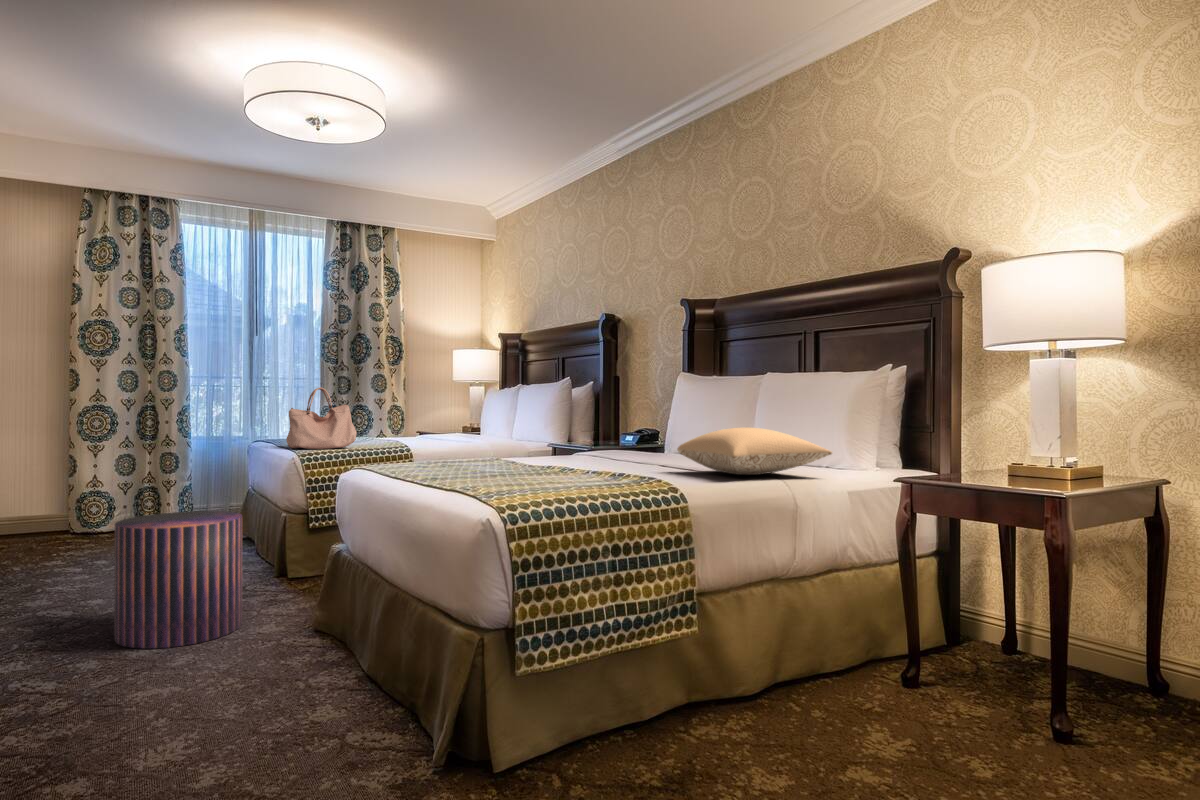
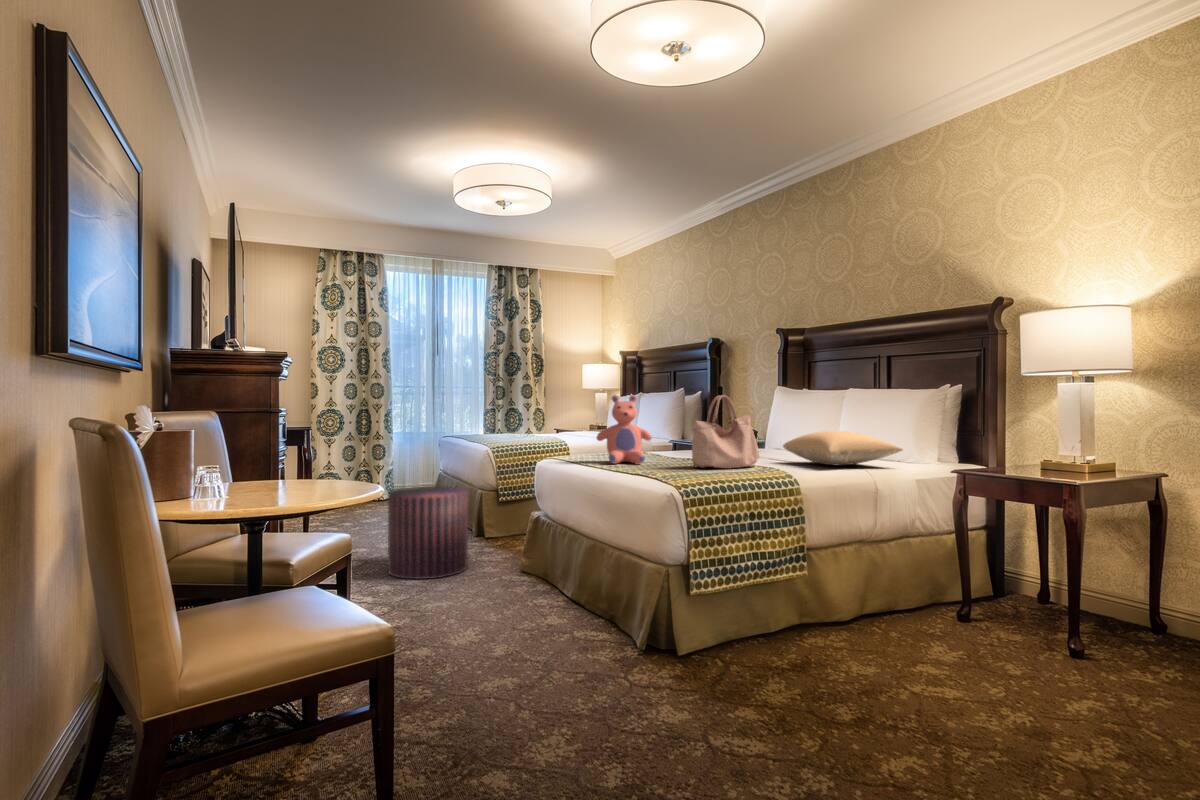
teddy bear: none [416,379,496,476] -> present [597,395,652,464]
handbag: present [286,387,357,449] -> present [692,395,759,468]

